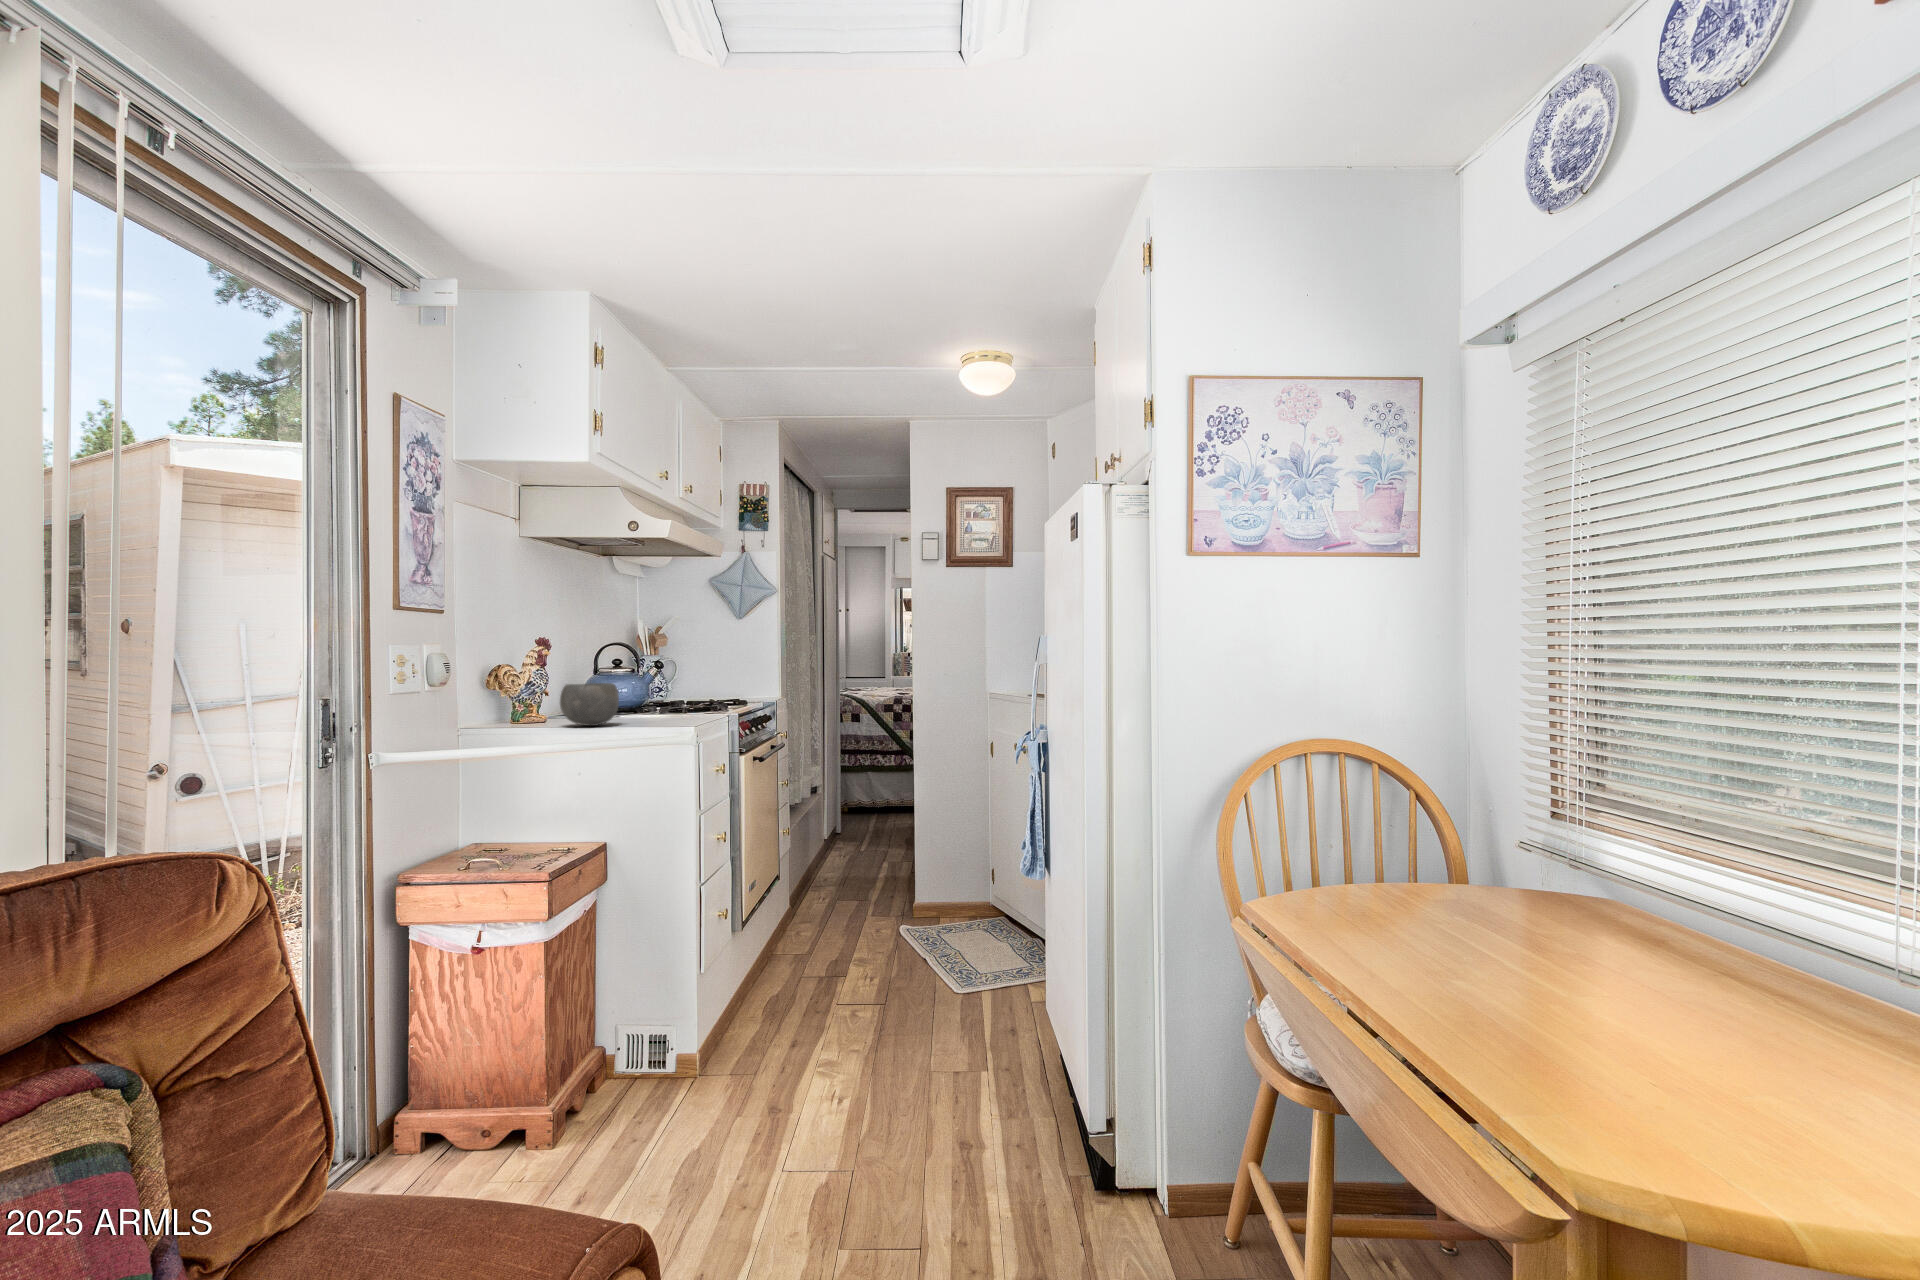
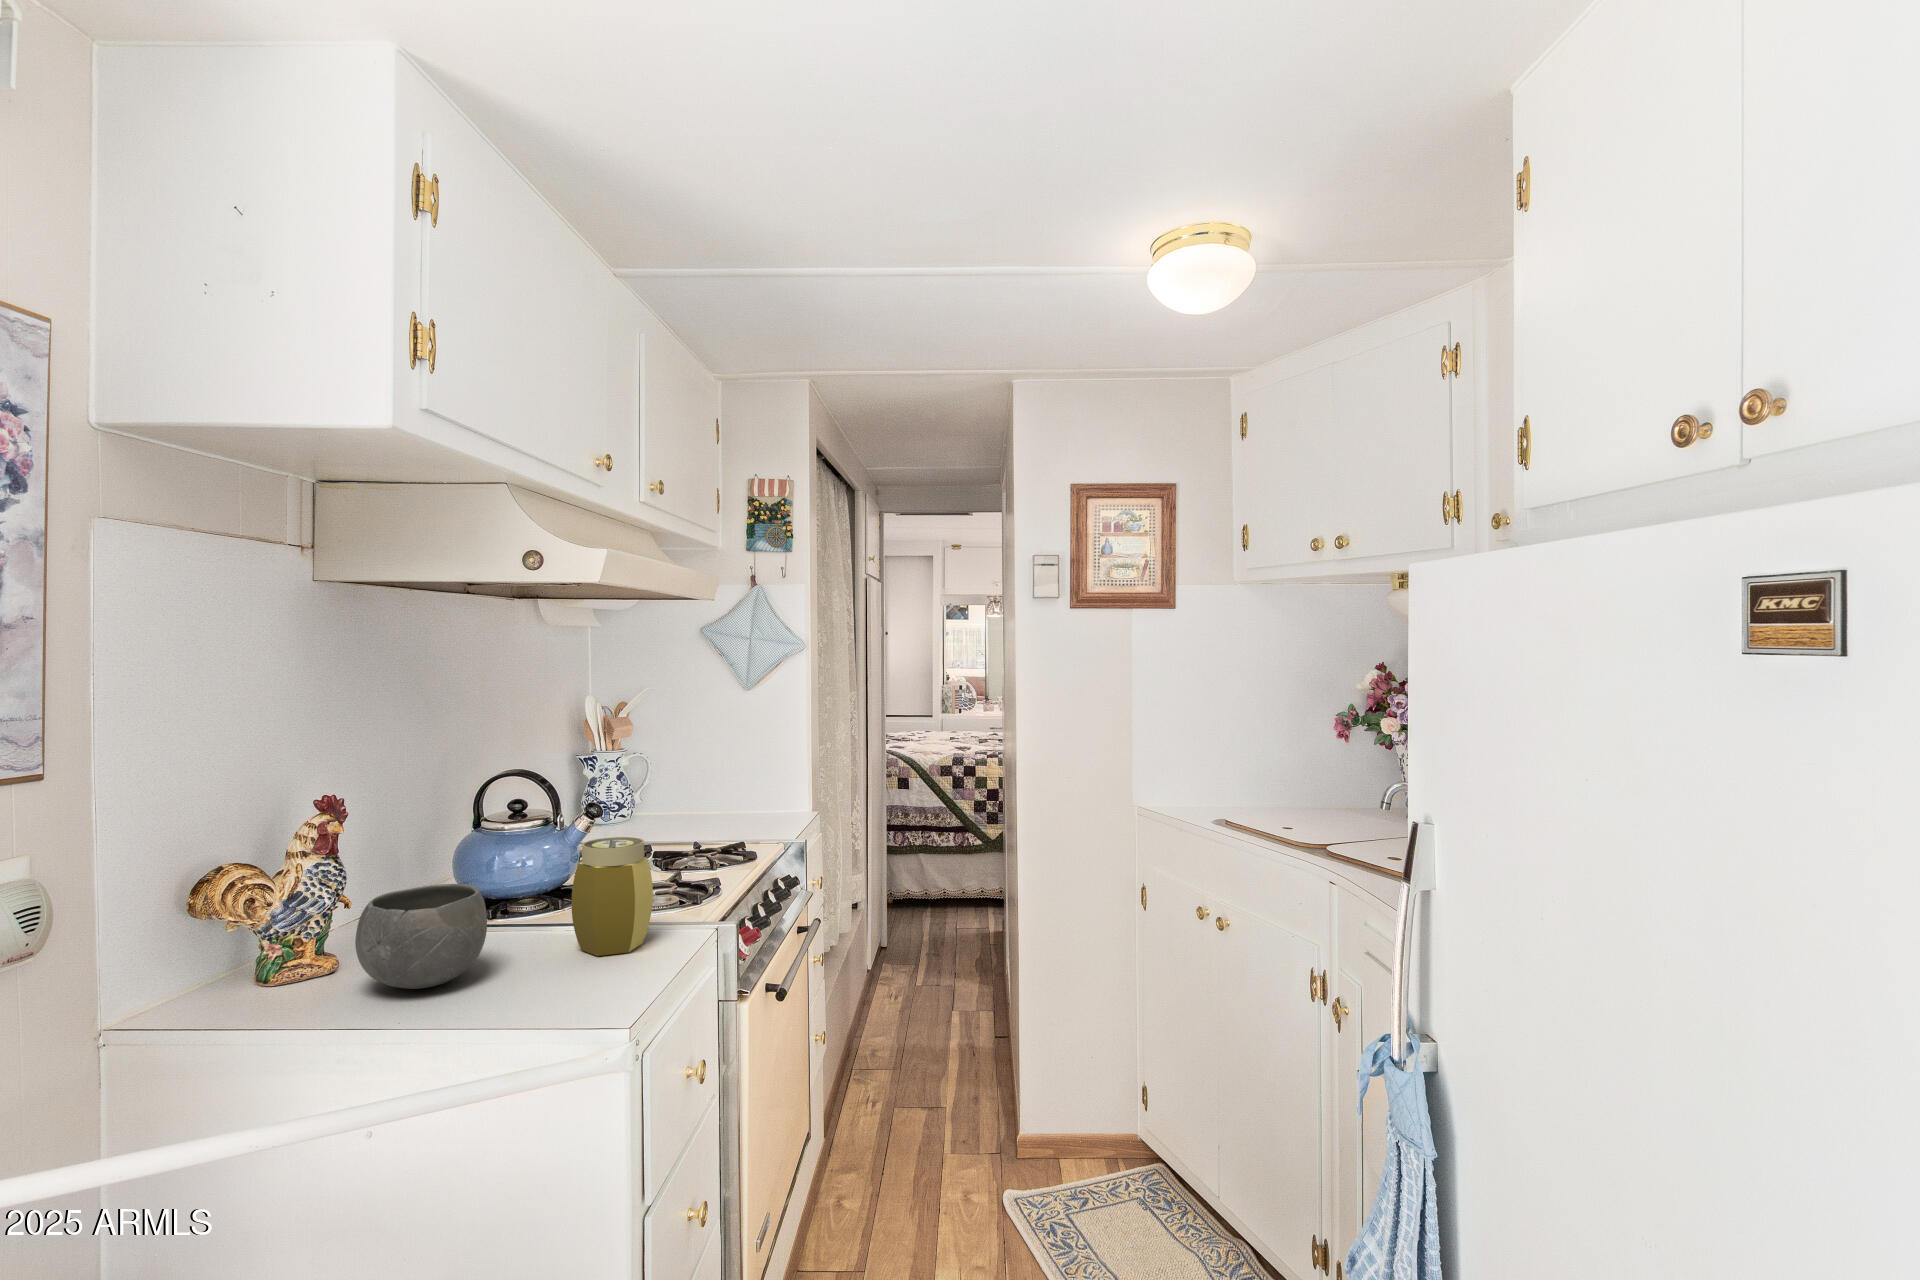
jar: none [657,668,697,722] -> present [571,837,653,956]

